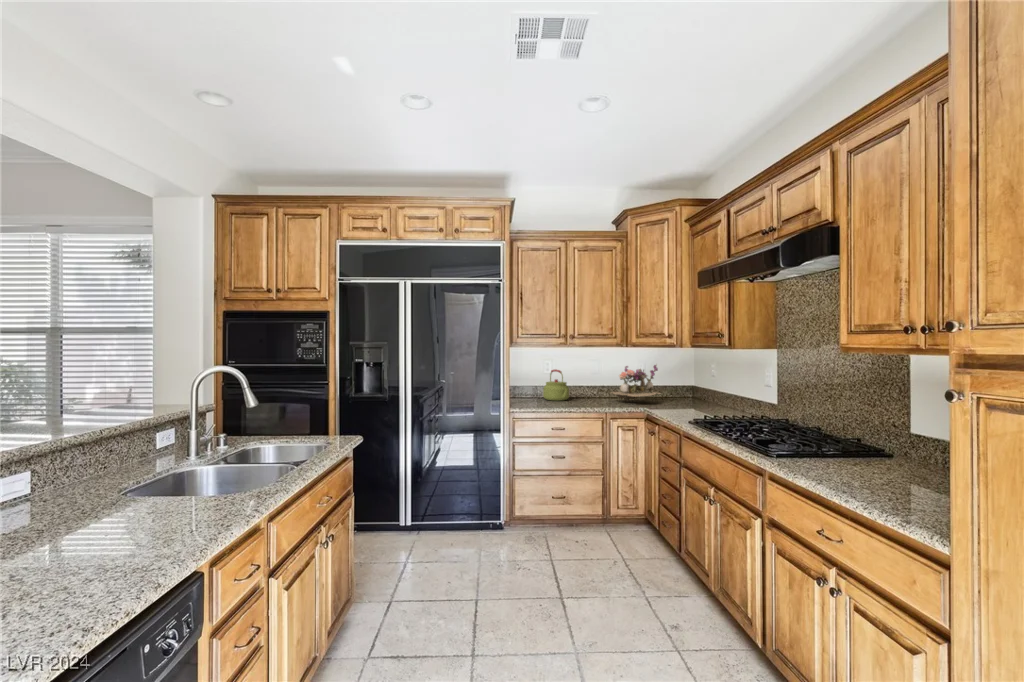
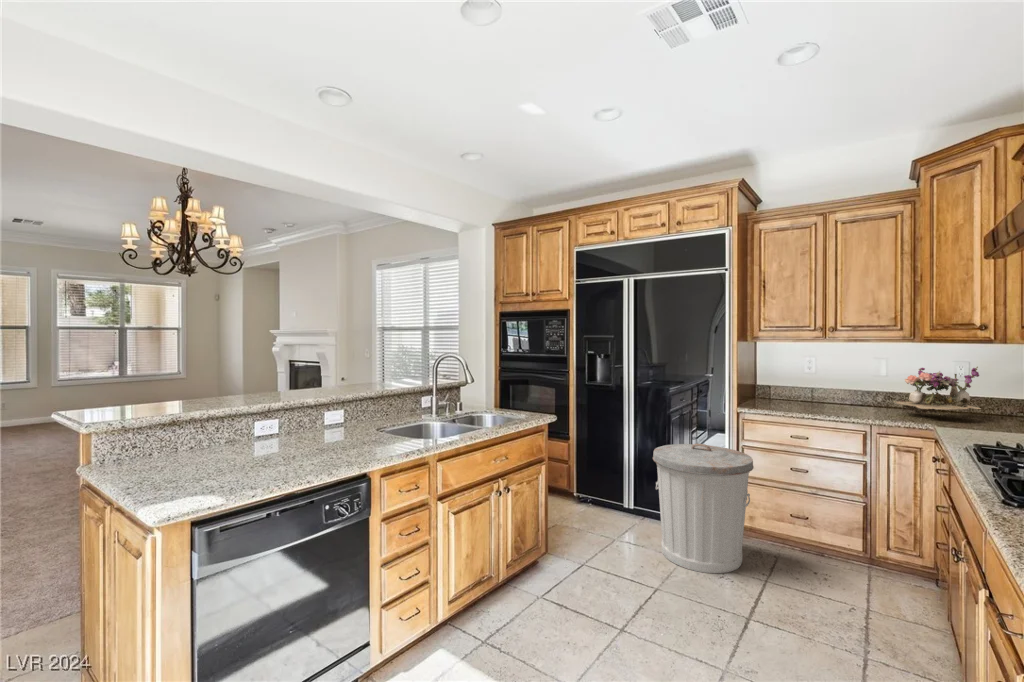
kettle: present [543,370,569,401] -> none [799,369,835,406]
trash can: none [446,446,536,570] -> present [653,444,754,573]

